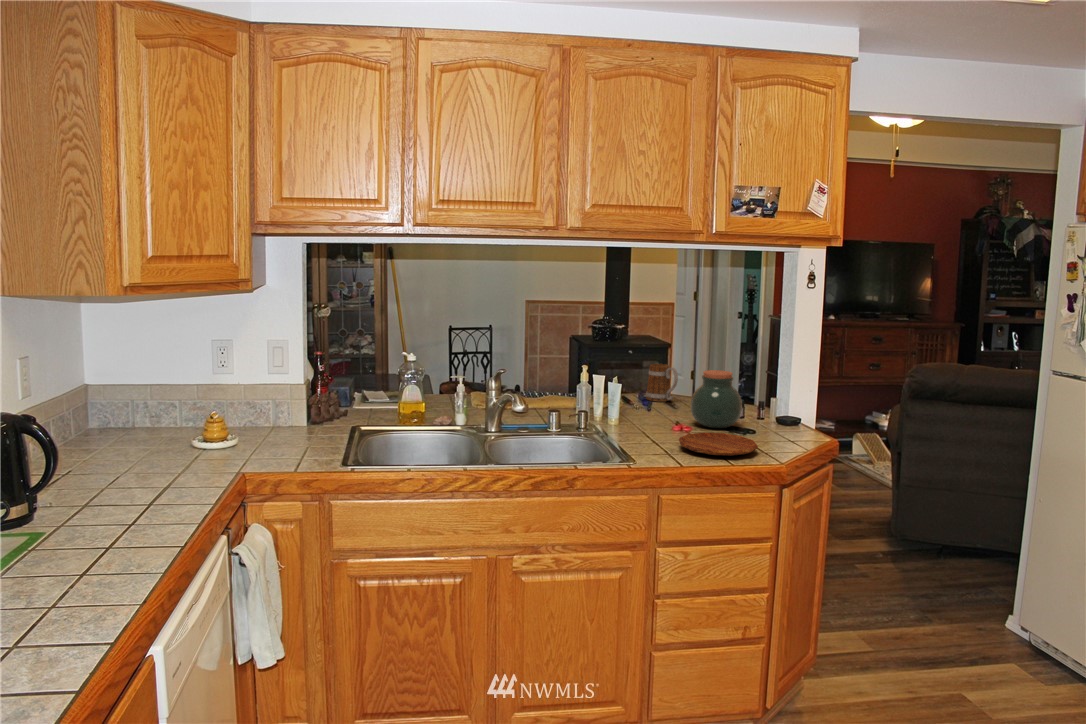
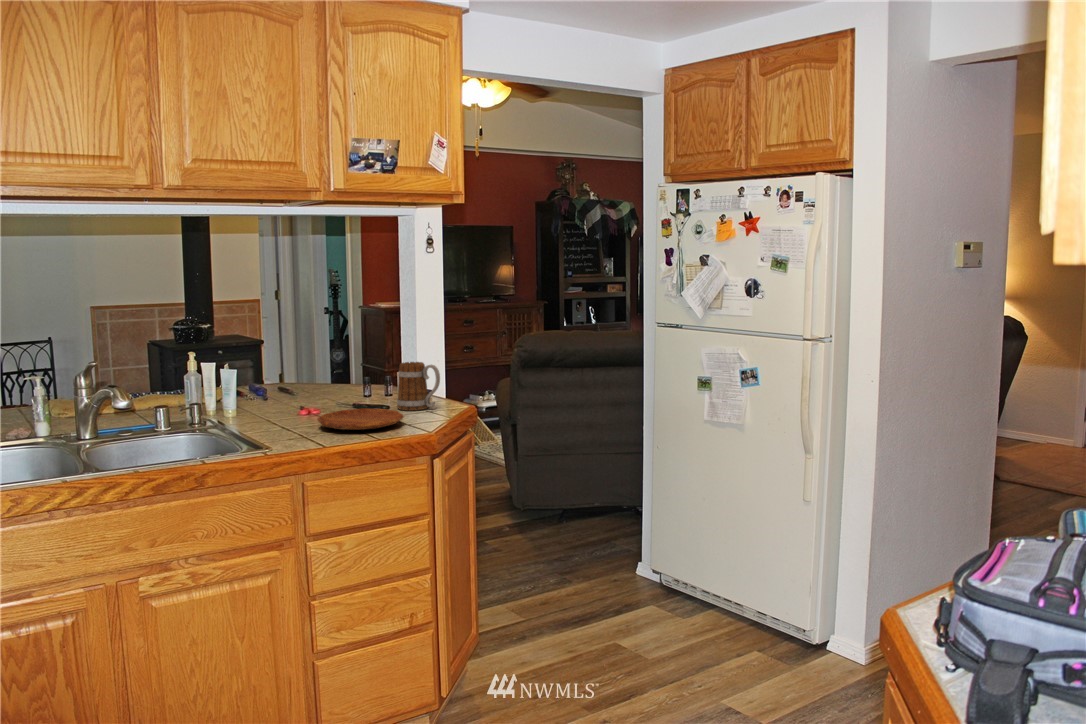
mug: present [646,364,678,402] -> present [397,362,440,411]
jar: present [691,370,742,428] -> none [321,345,376,407]

